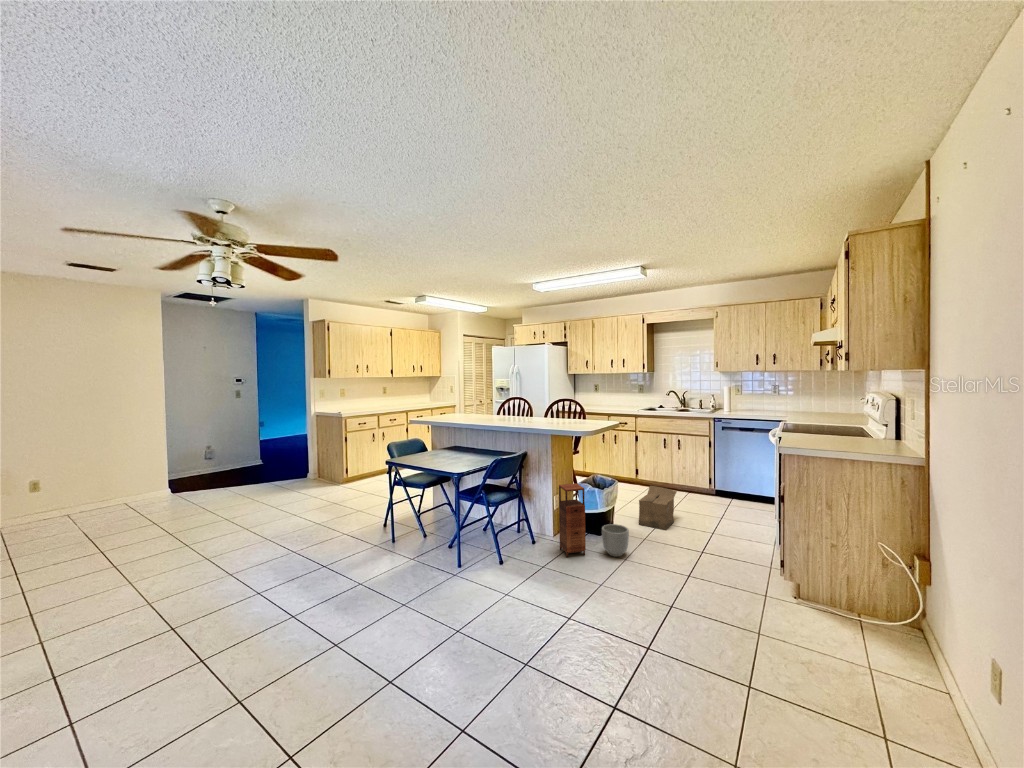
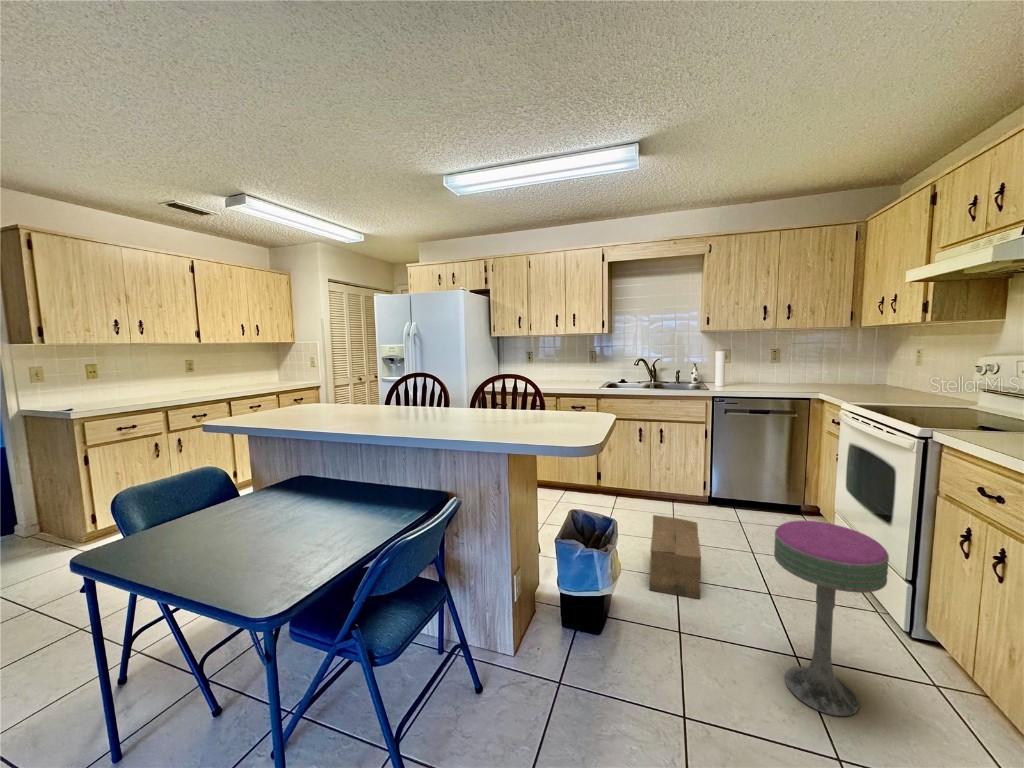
bar stool: none [678,474,728,568] -> present [774,521,889,716]
storage cabinet: present [559,483,586,557] -> none [542,561,604,736]
planter: present [602,524,629,557] -> none [631,632,689,711]

